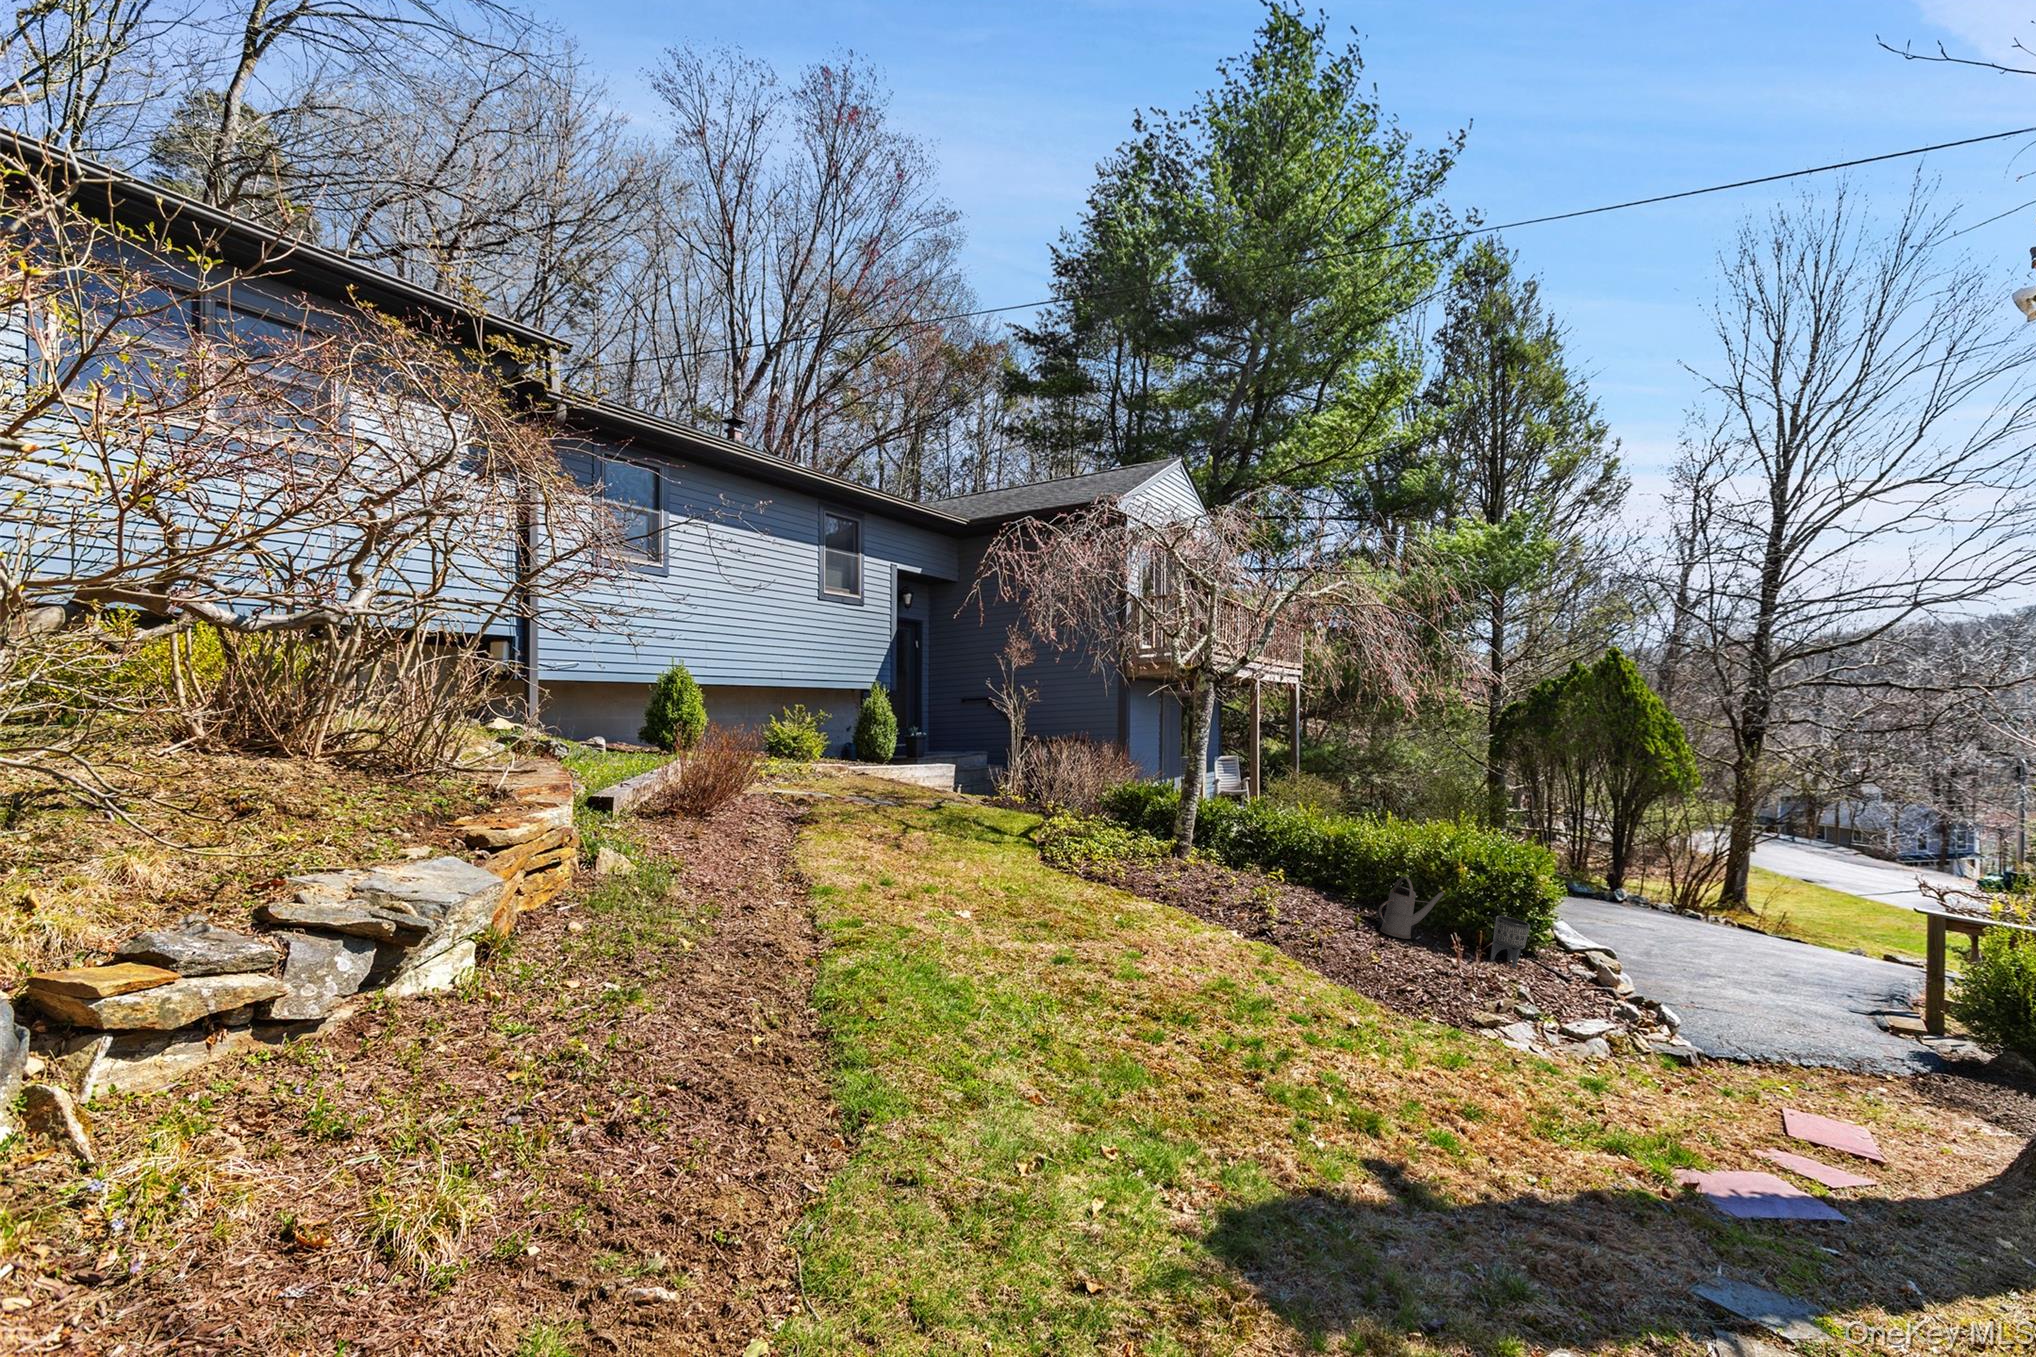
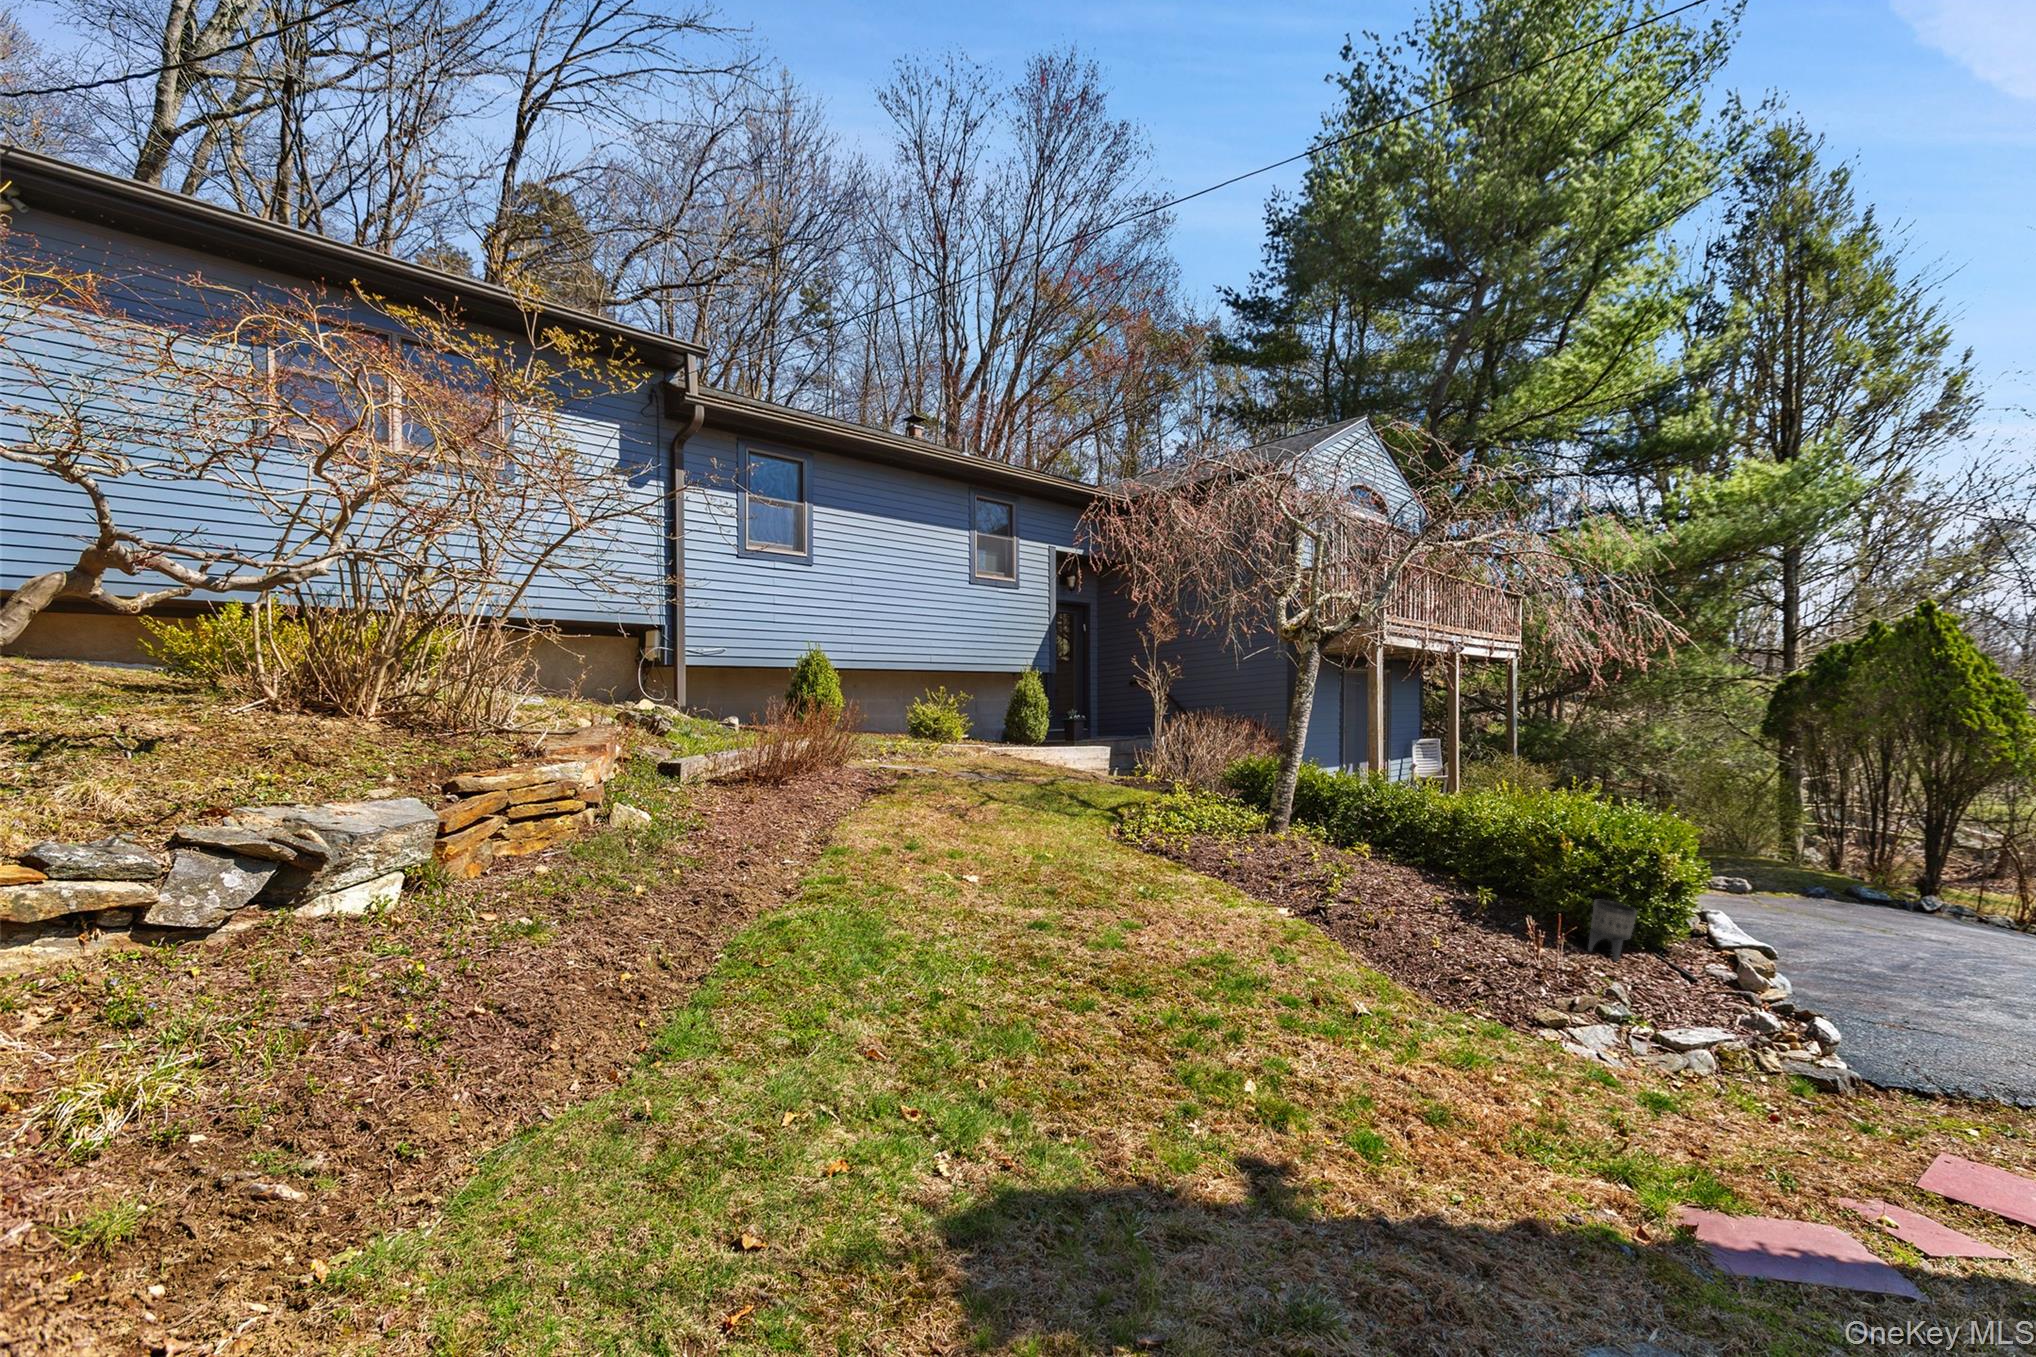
watering can: present [1379,877,1444,939] -> none [1450,852,1535,922]

